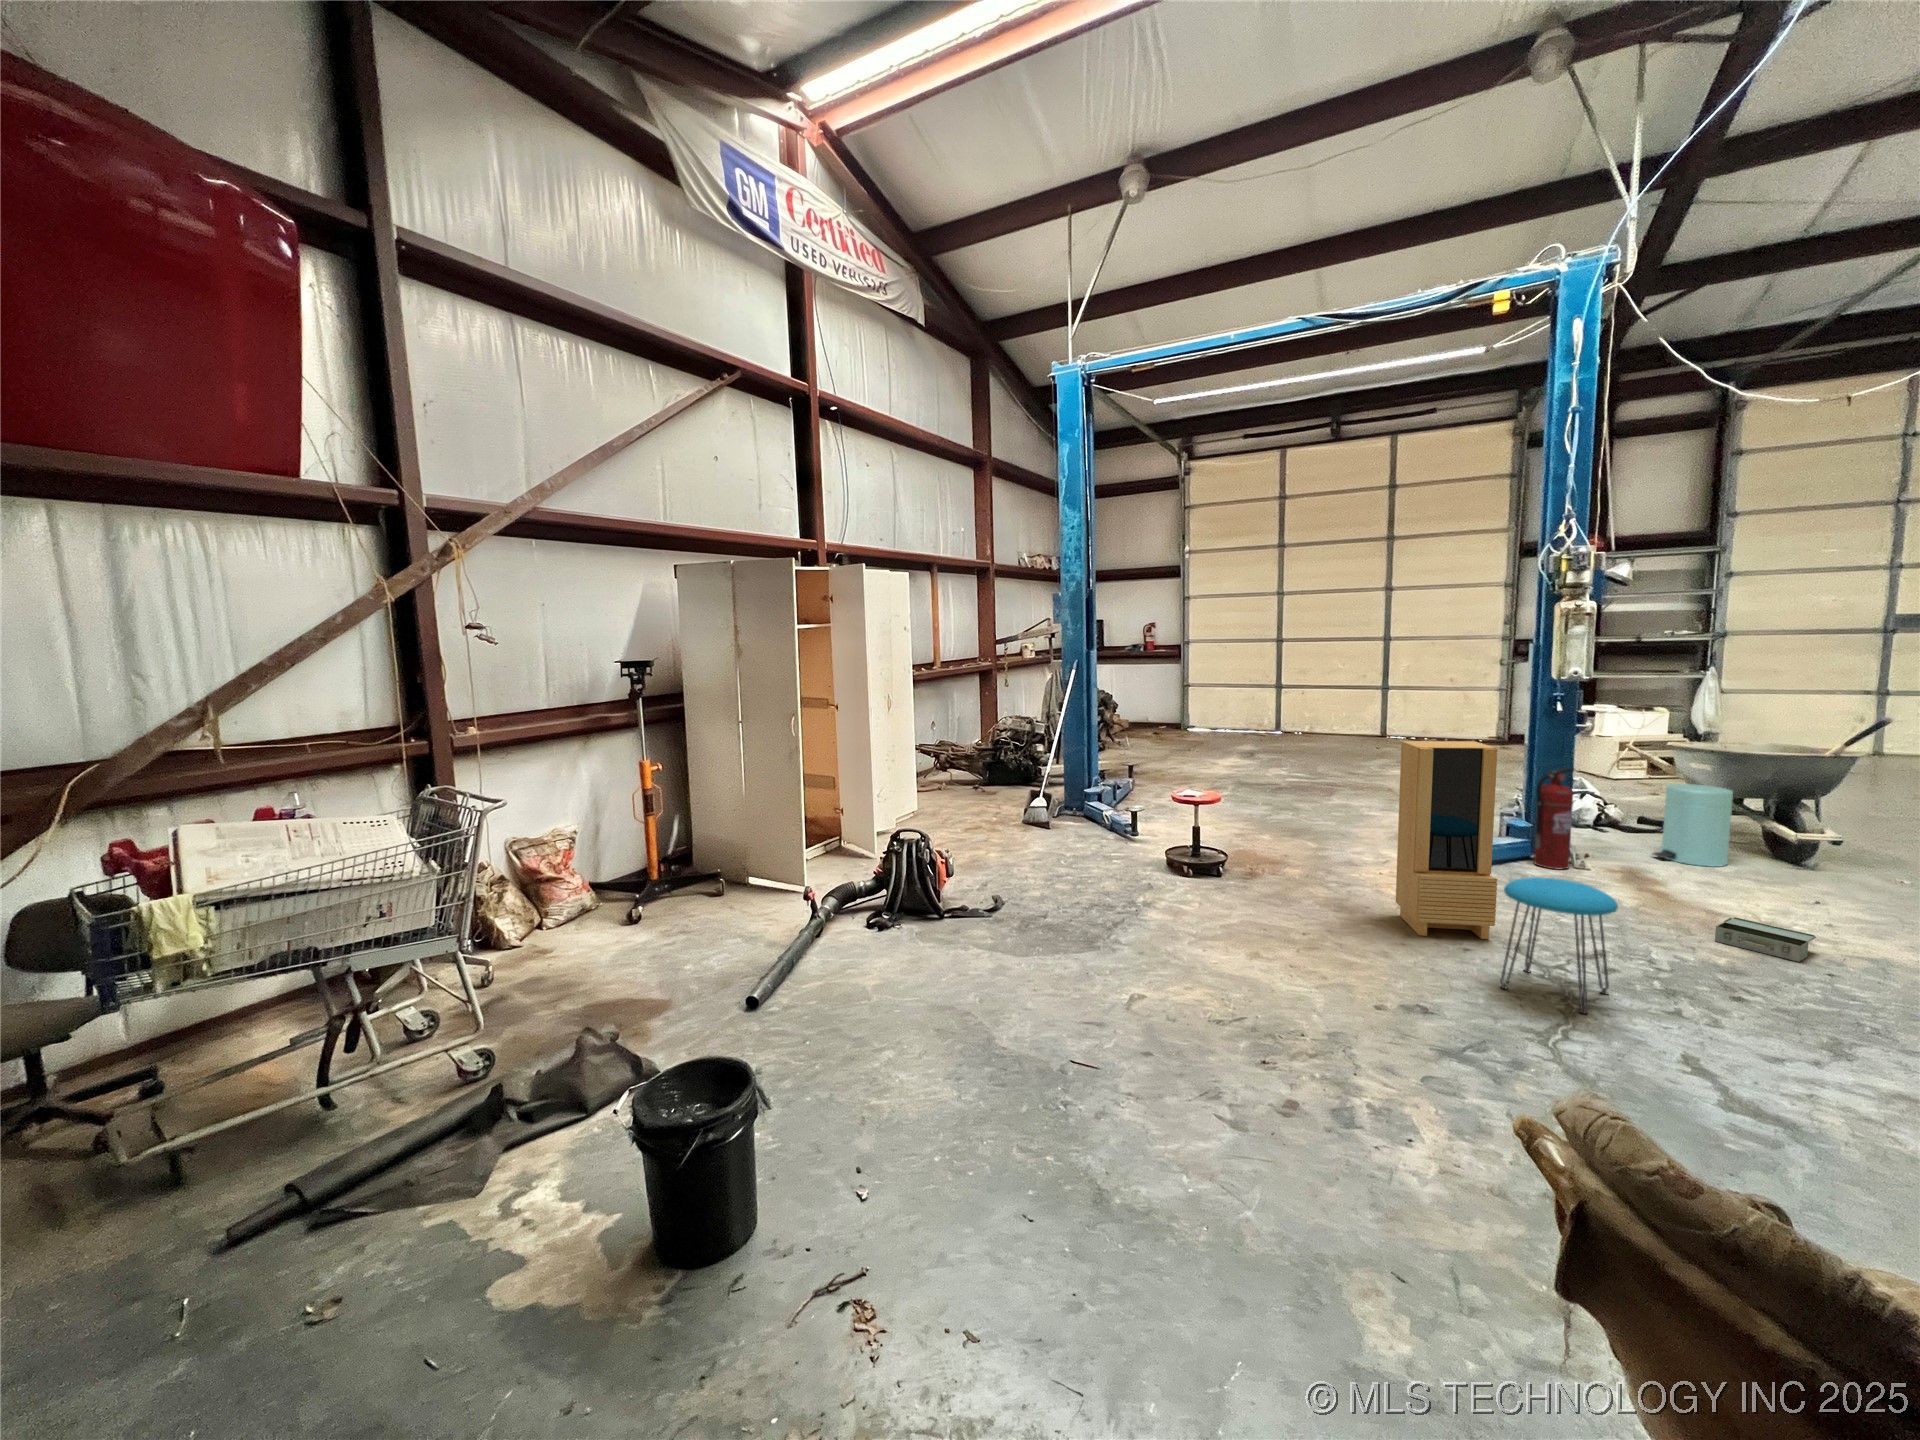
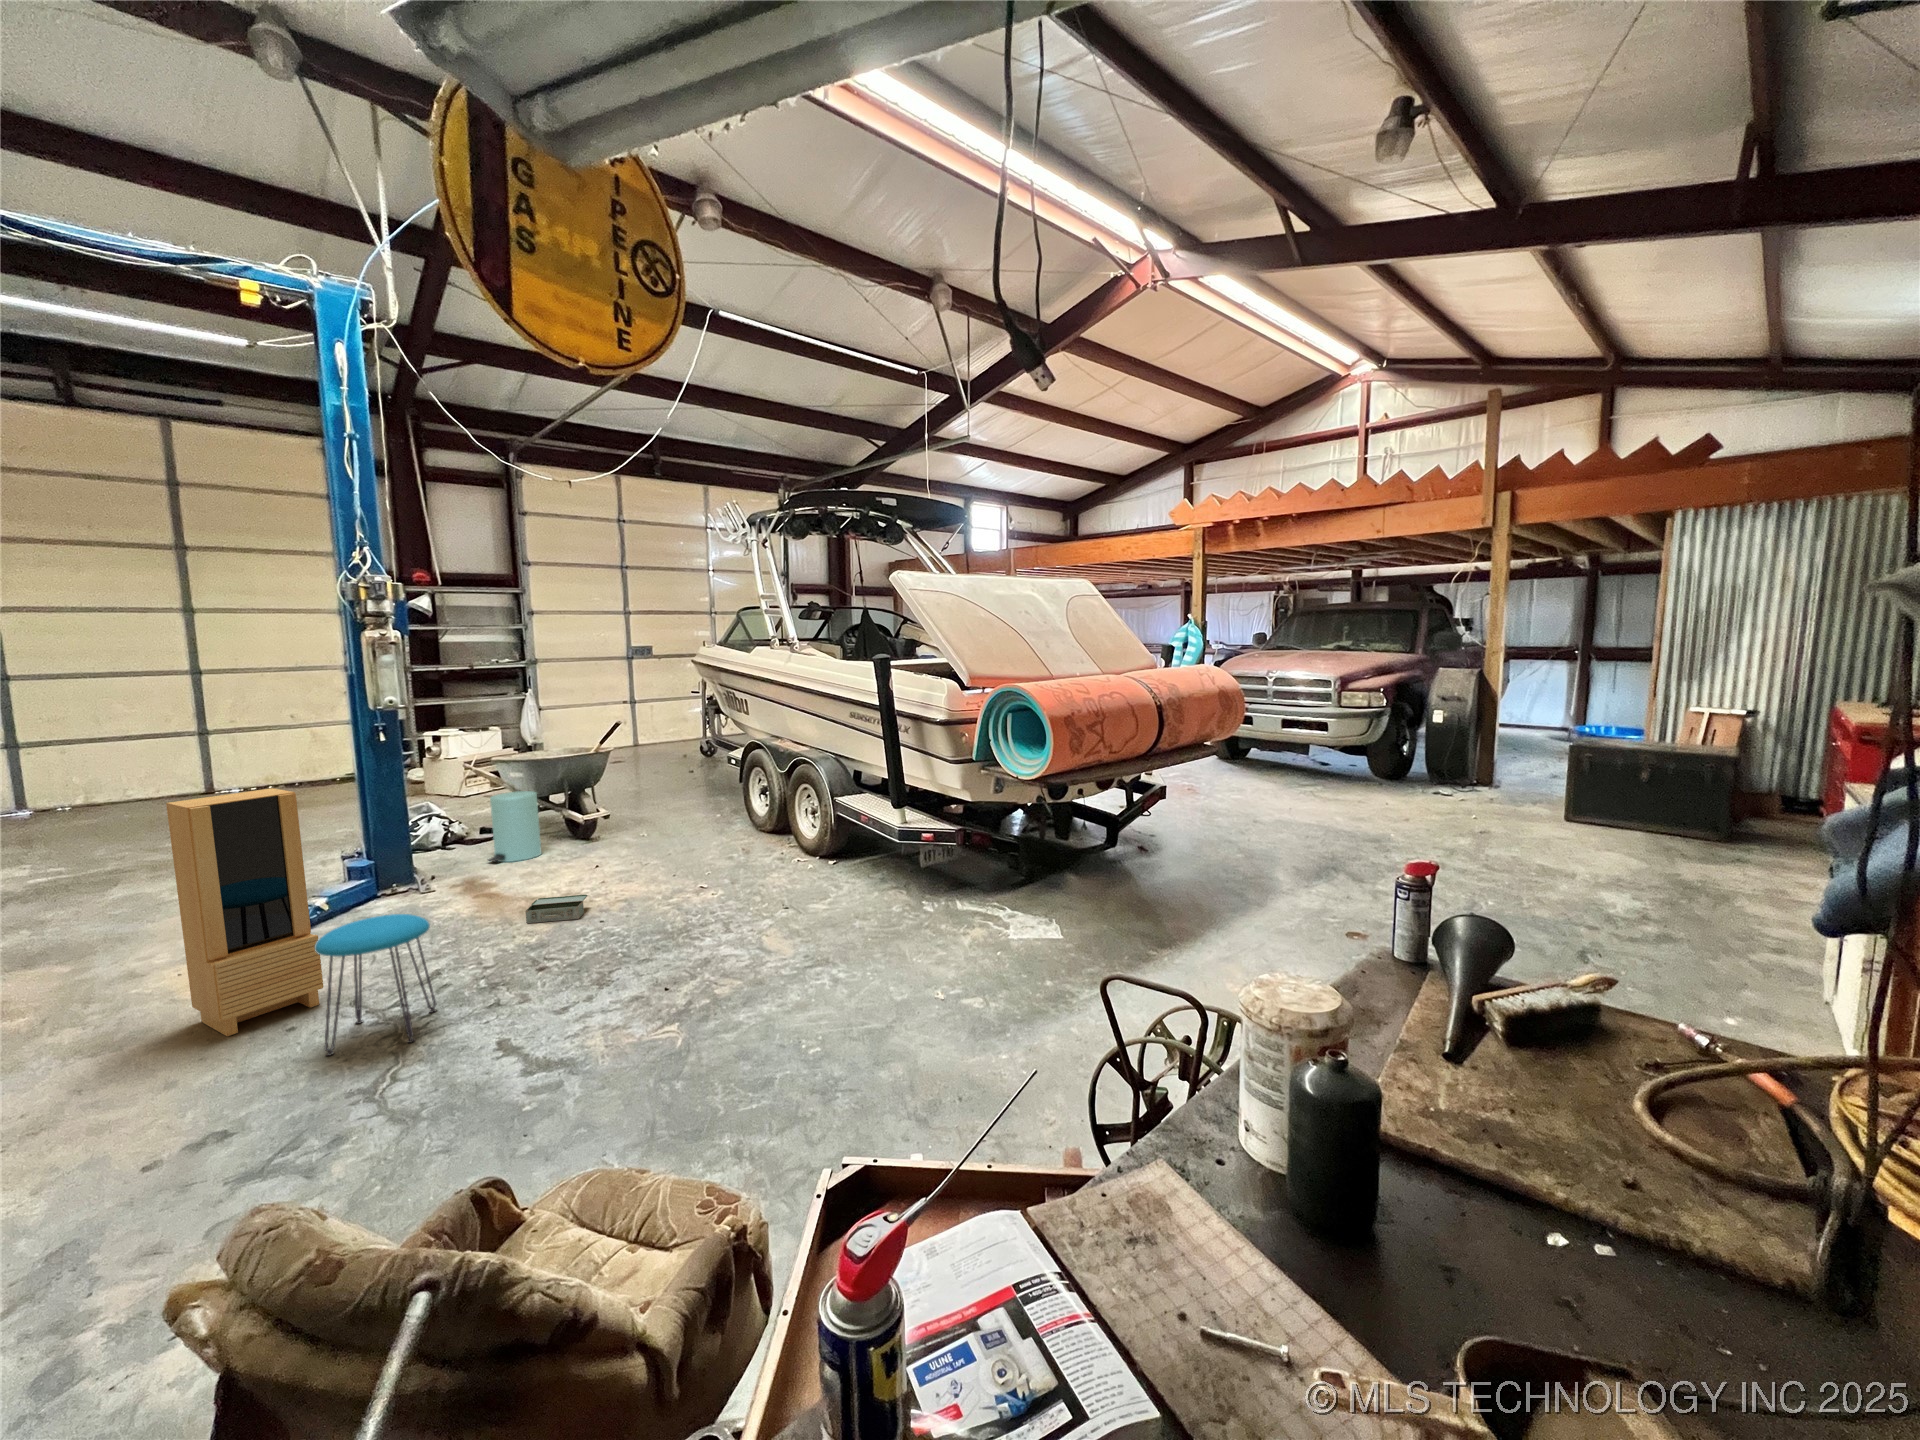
fire extinguisher: present [1534,767,1574,870] -> none [370,796,415,903]

